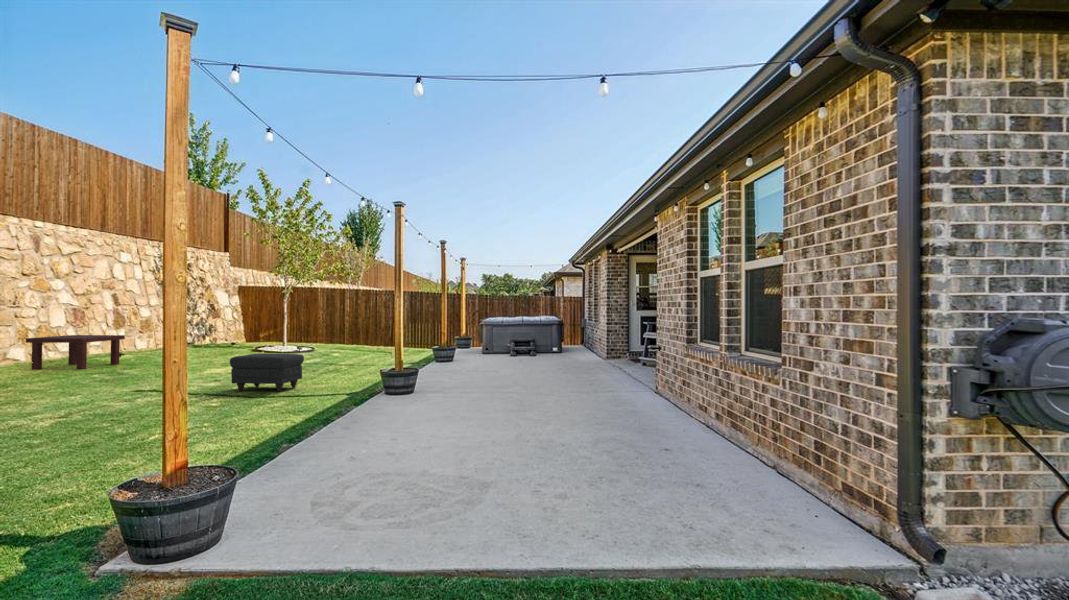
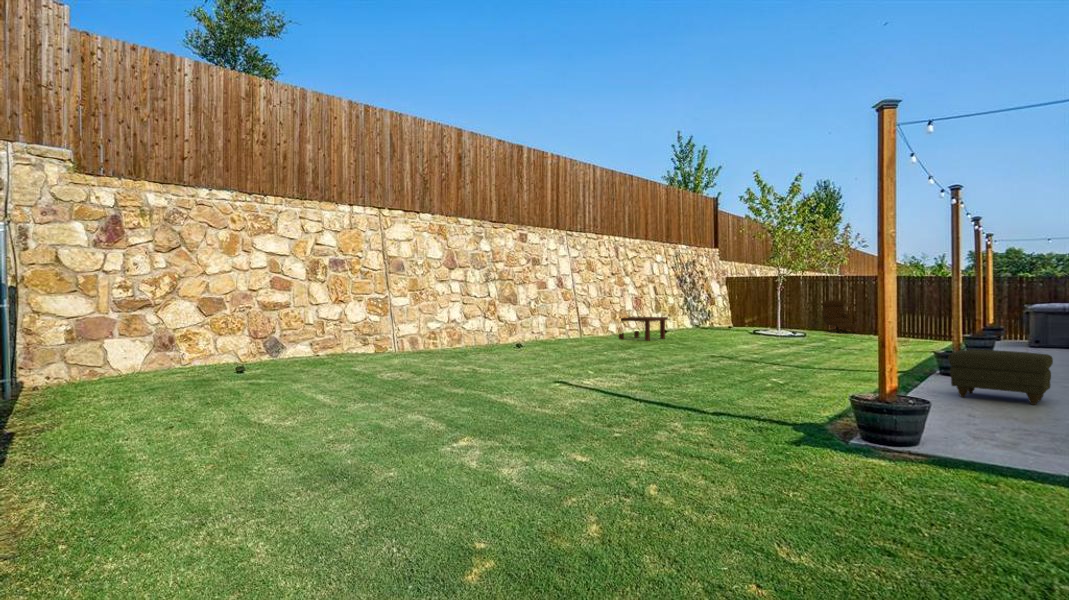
lounge chair: none [335,313,365,347] -> present [822,300,856,333]
ottoman: present [230,353,304,392] -> present [948,350,1053,405]

